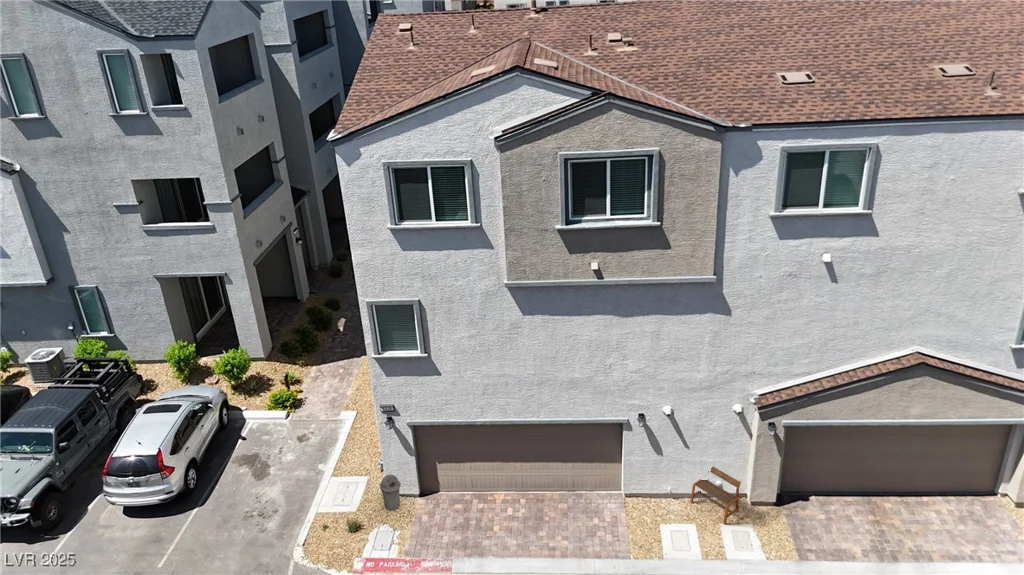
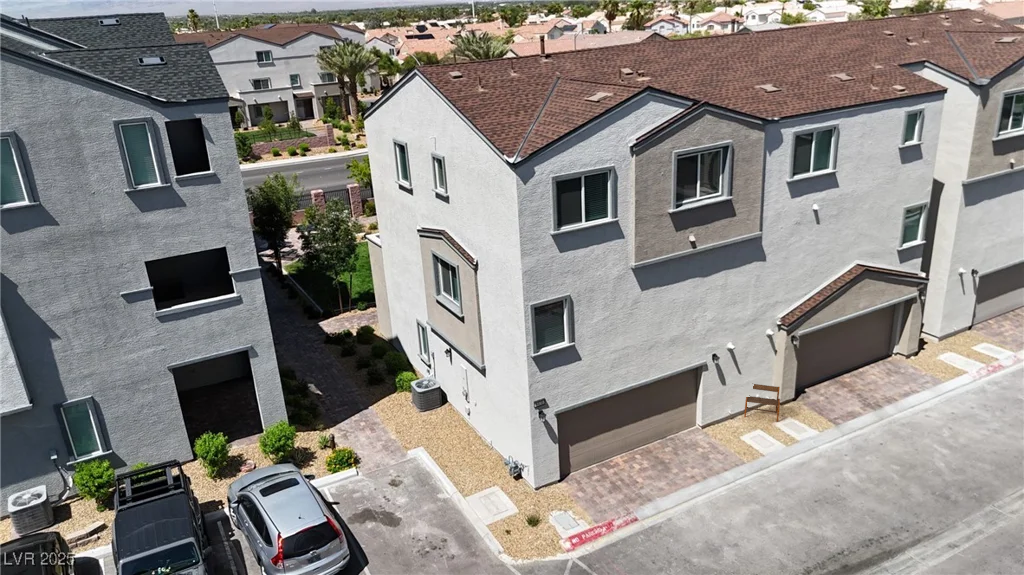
trash can: present [380,474,401,510] -> none [532,468,551,501]

